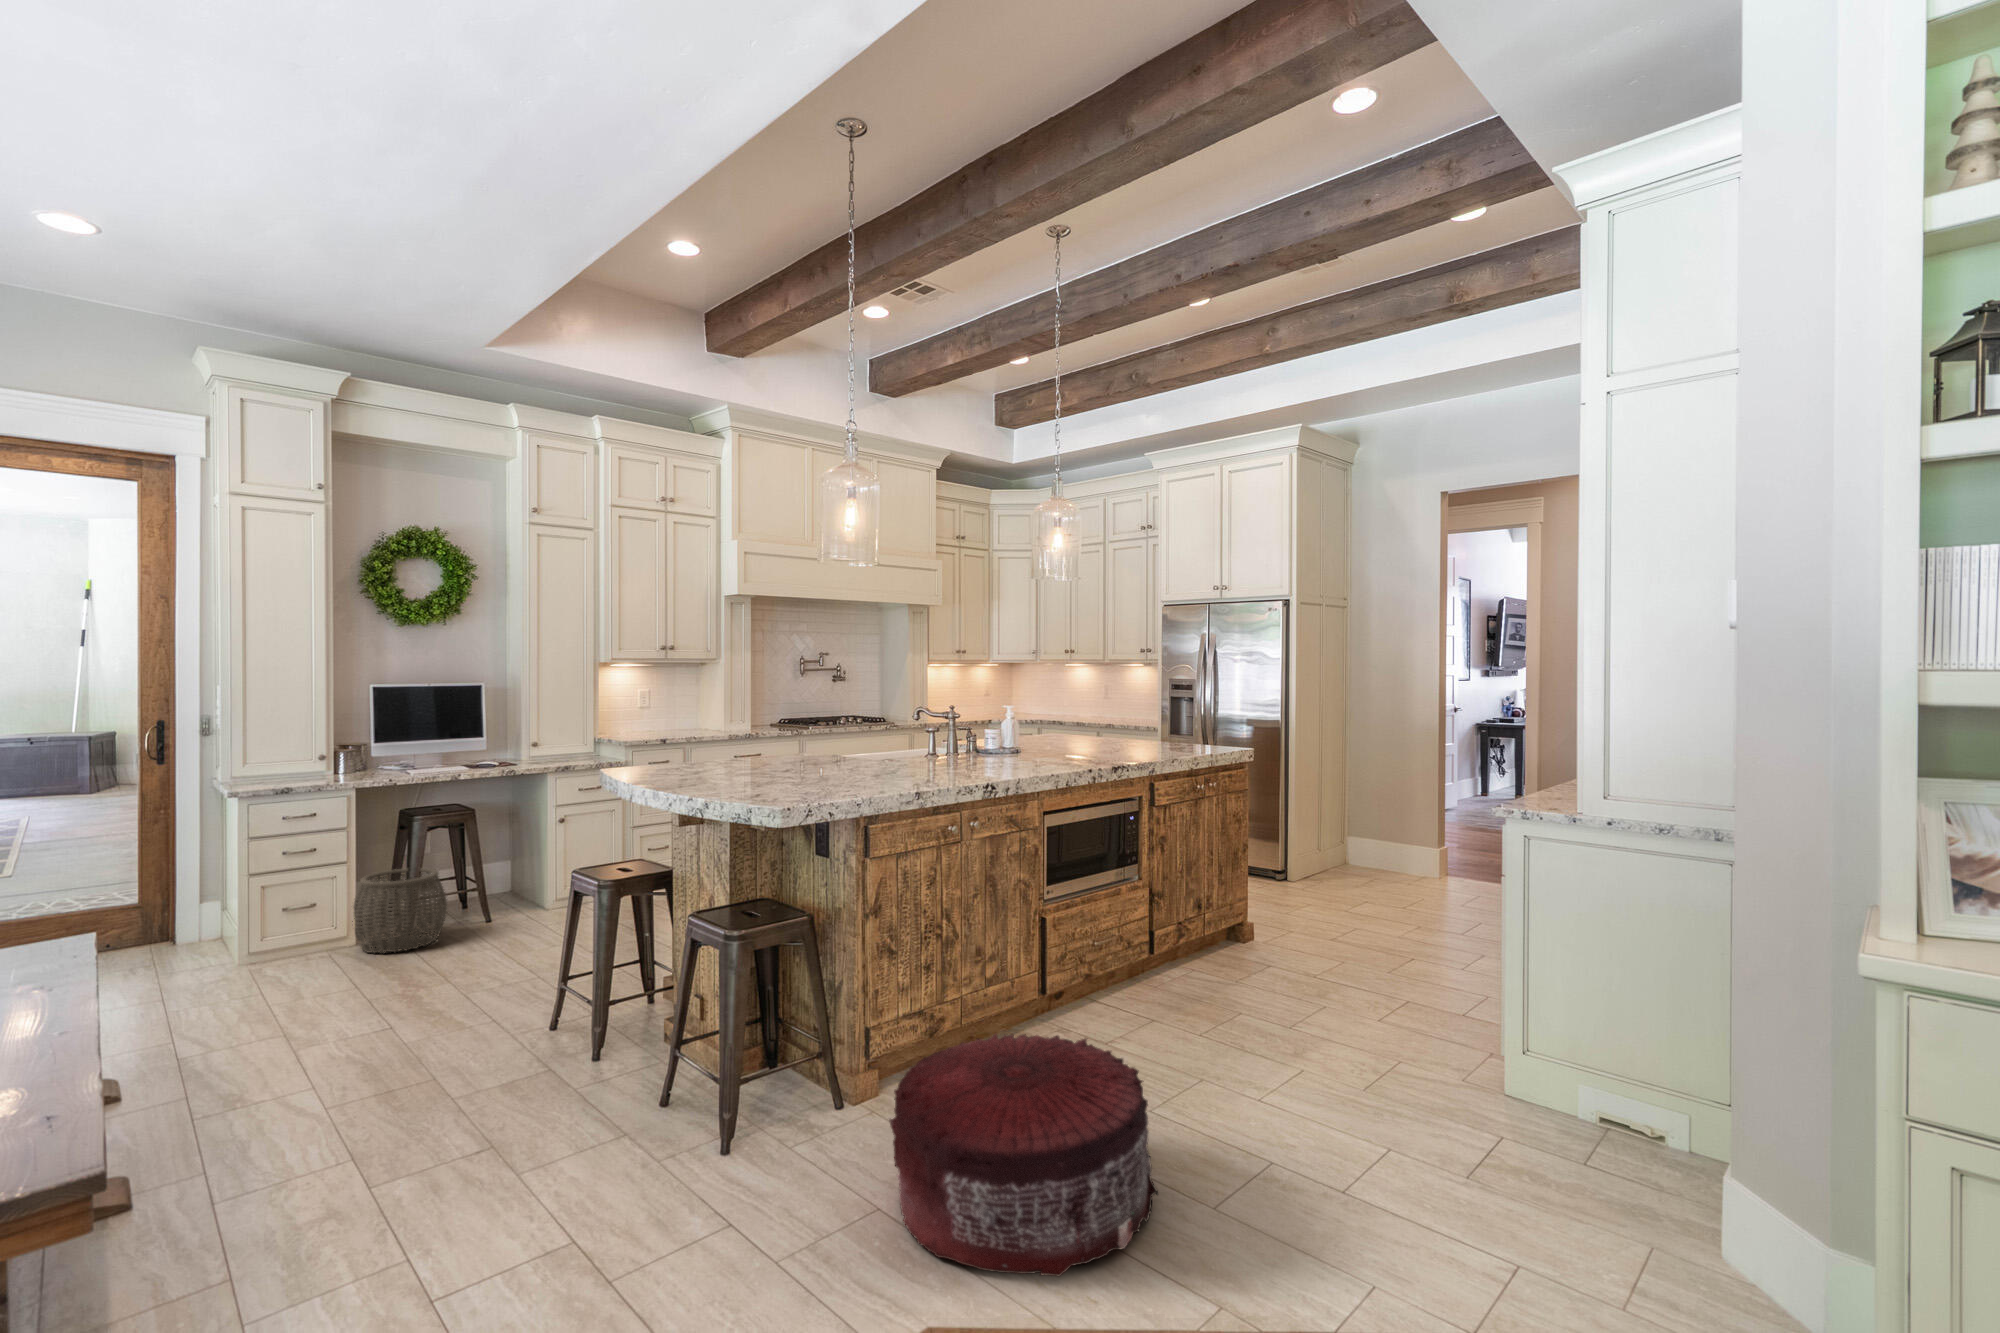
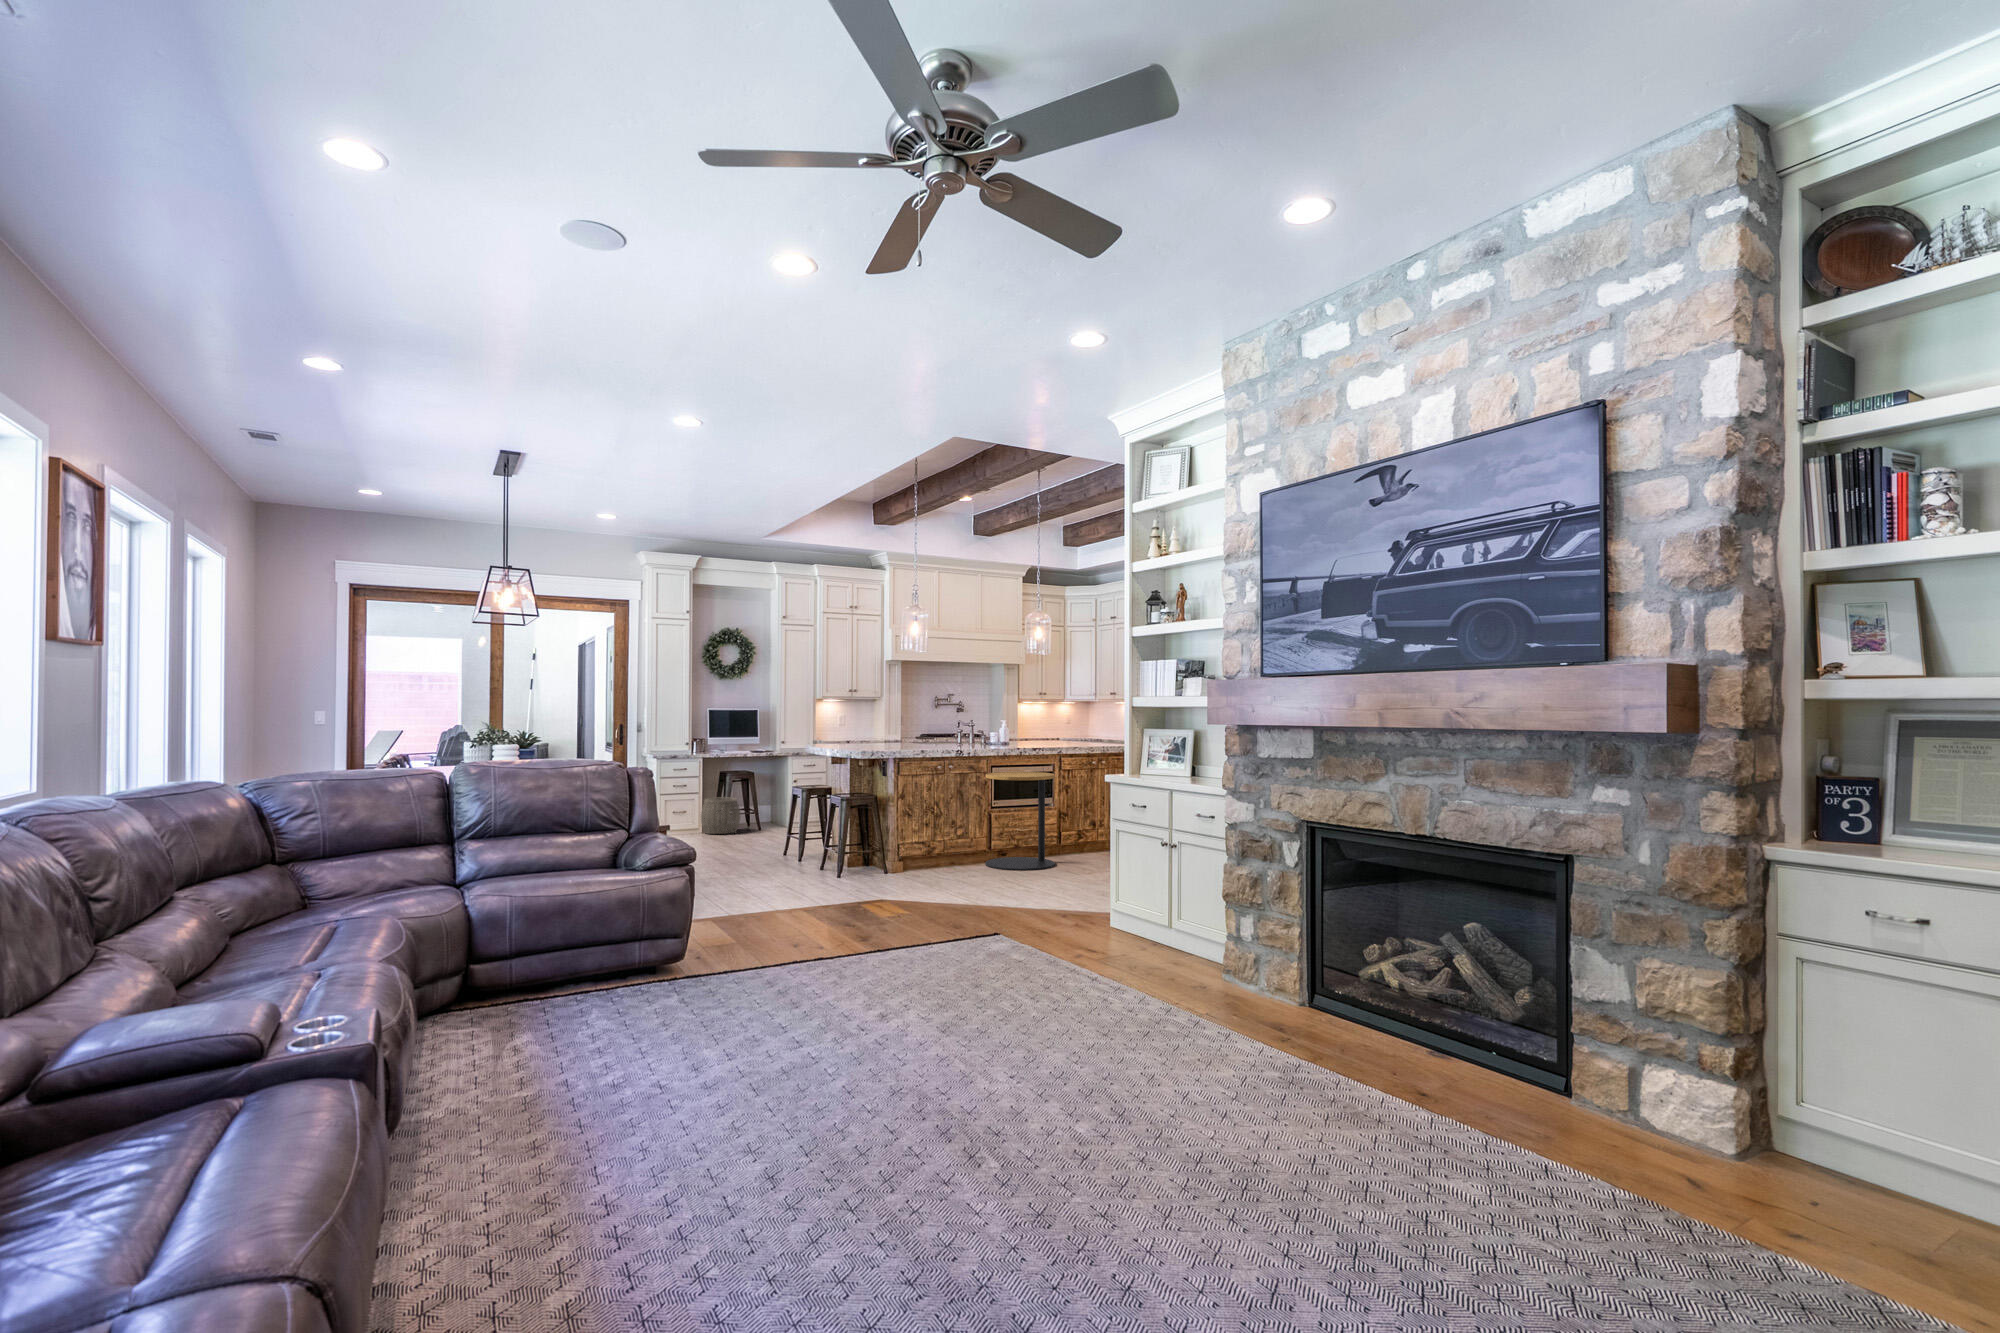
side table: none [1048,821,1203,1064] -> present [985,772,1055,870]
pouf: present [889,1034,1158,1276] -> none [885,836,976,893]

